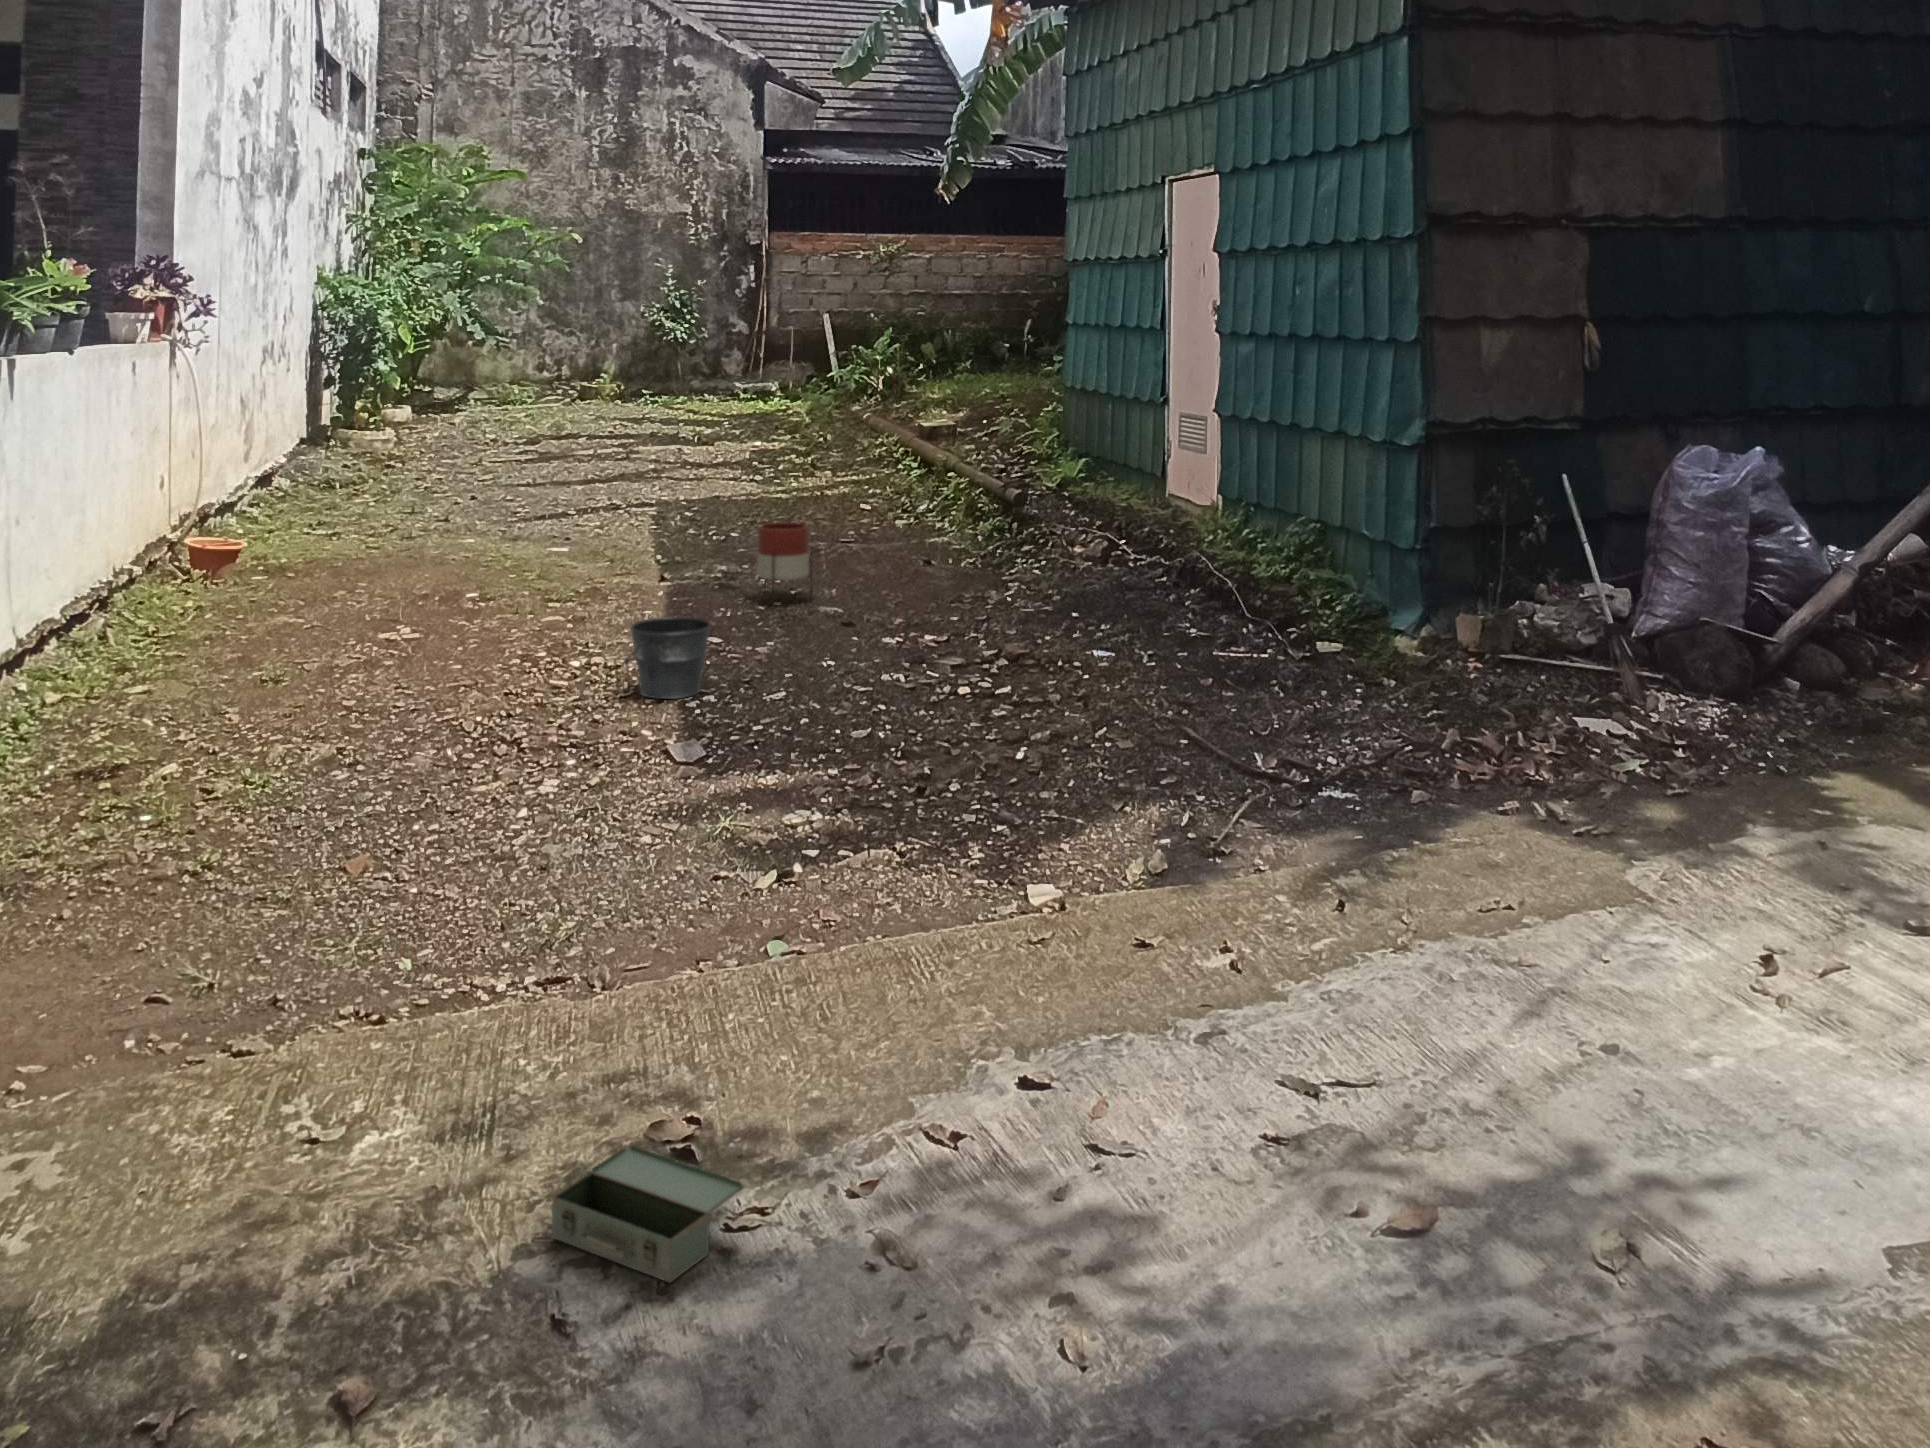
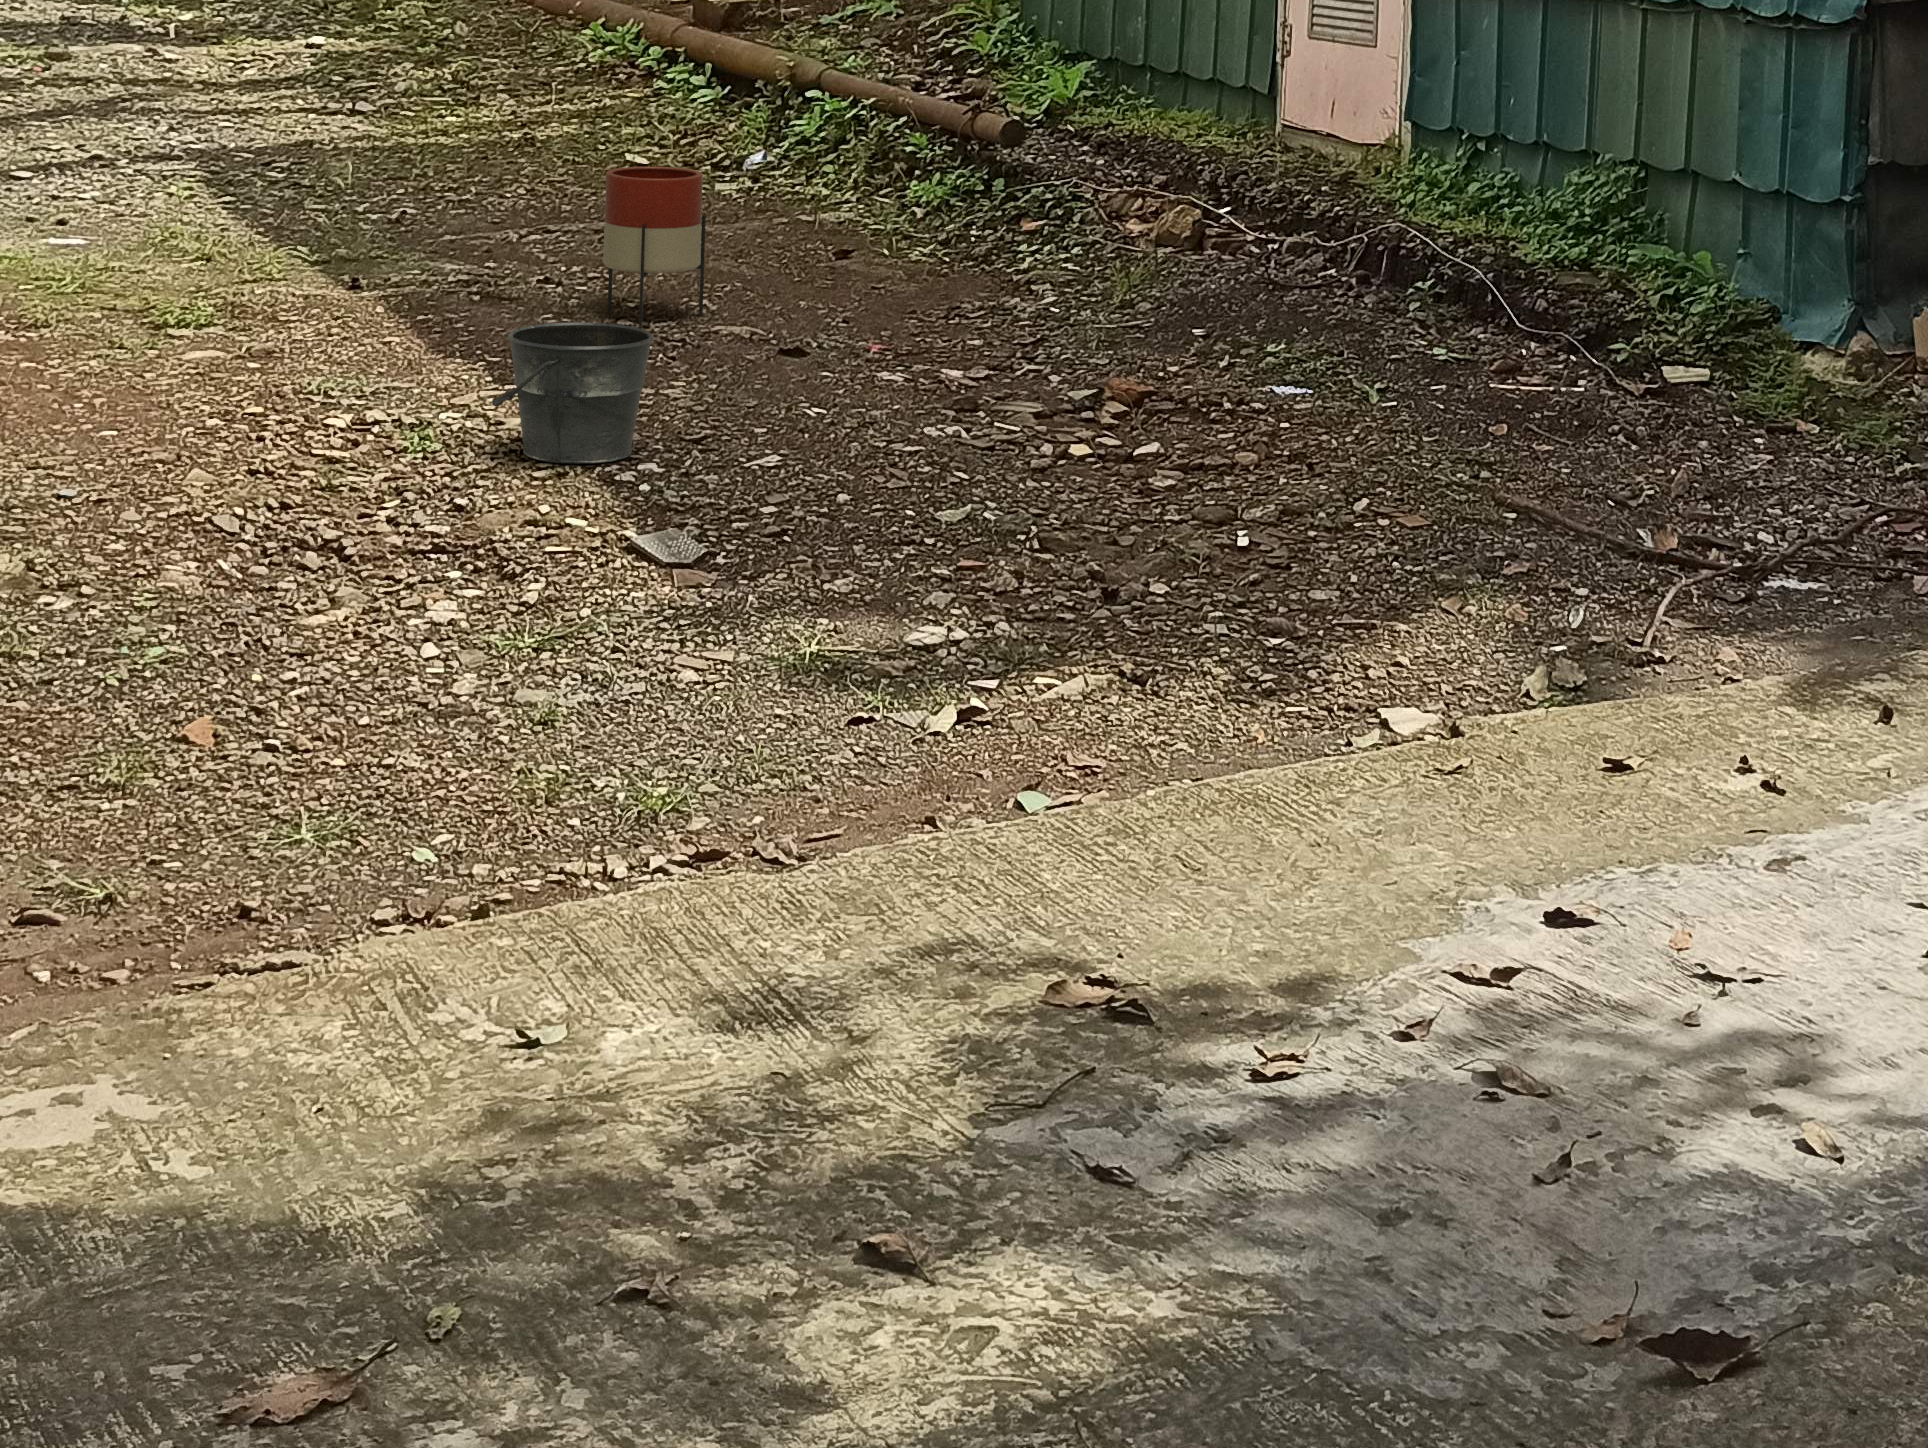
toolbox: present [552,1146,743,1283] -> none [1049,952,1296,1085]

